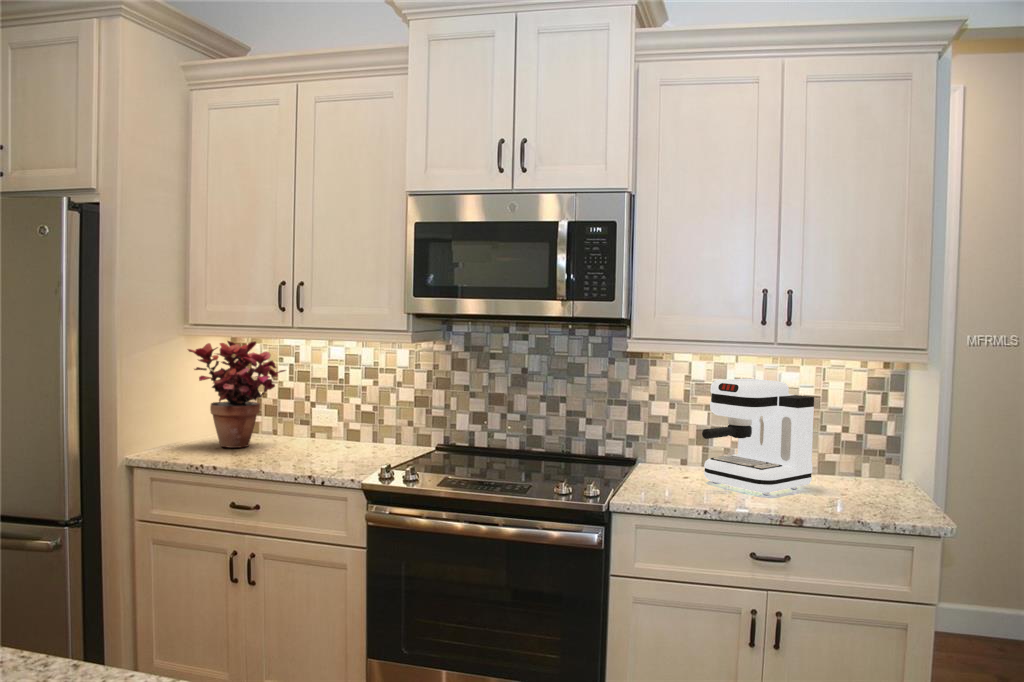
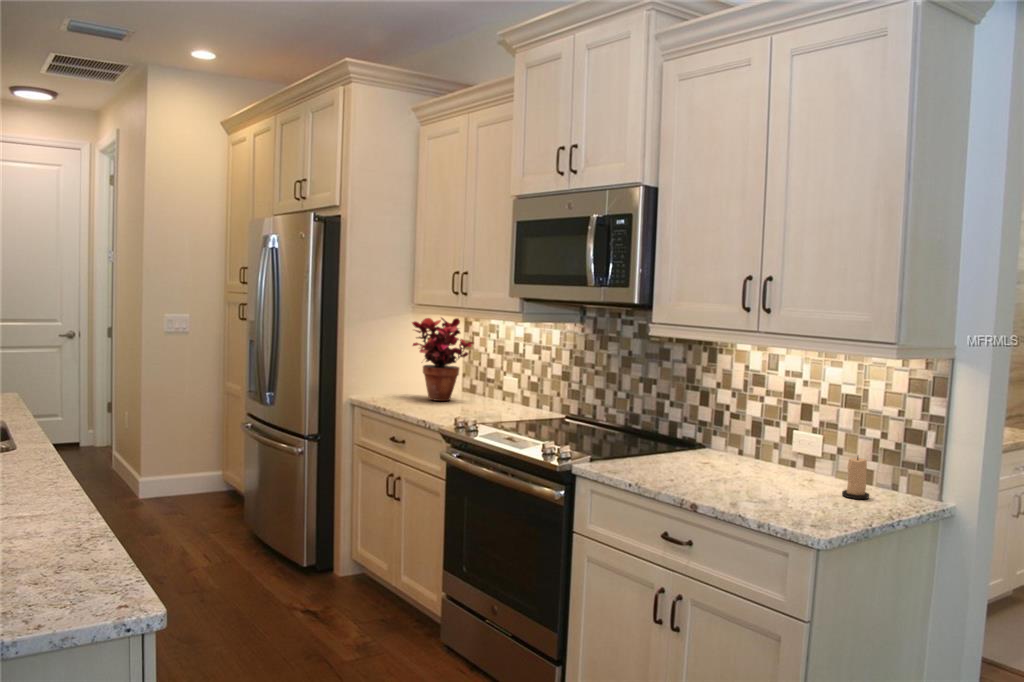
coffee maker: present [702,379,814,495] -> none [683,368,801,484]
candle: none [852,451,877,491] -> present [842,456,869,499]

